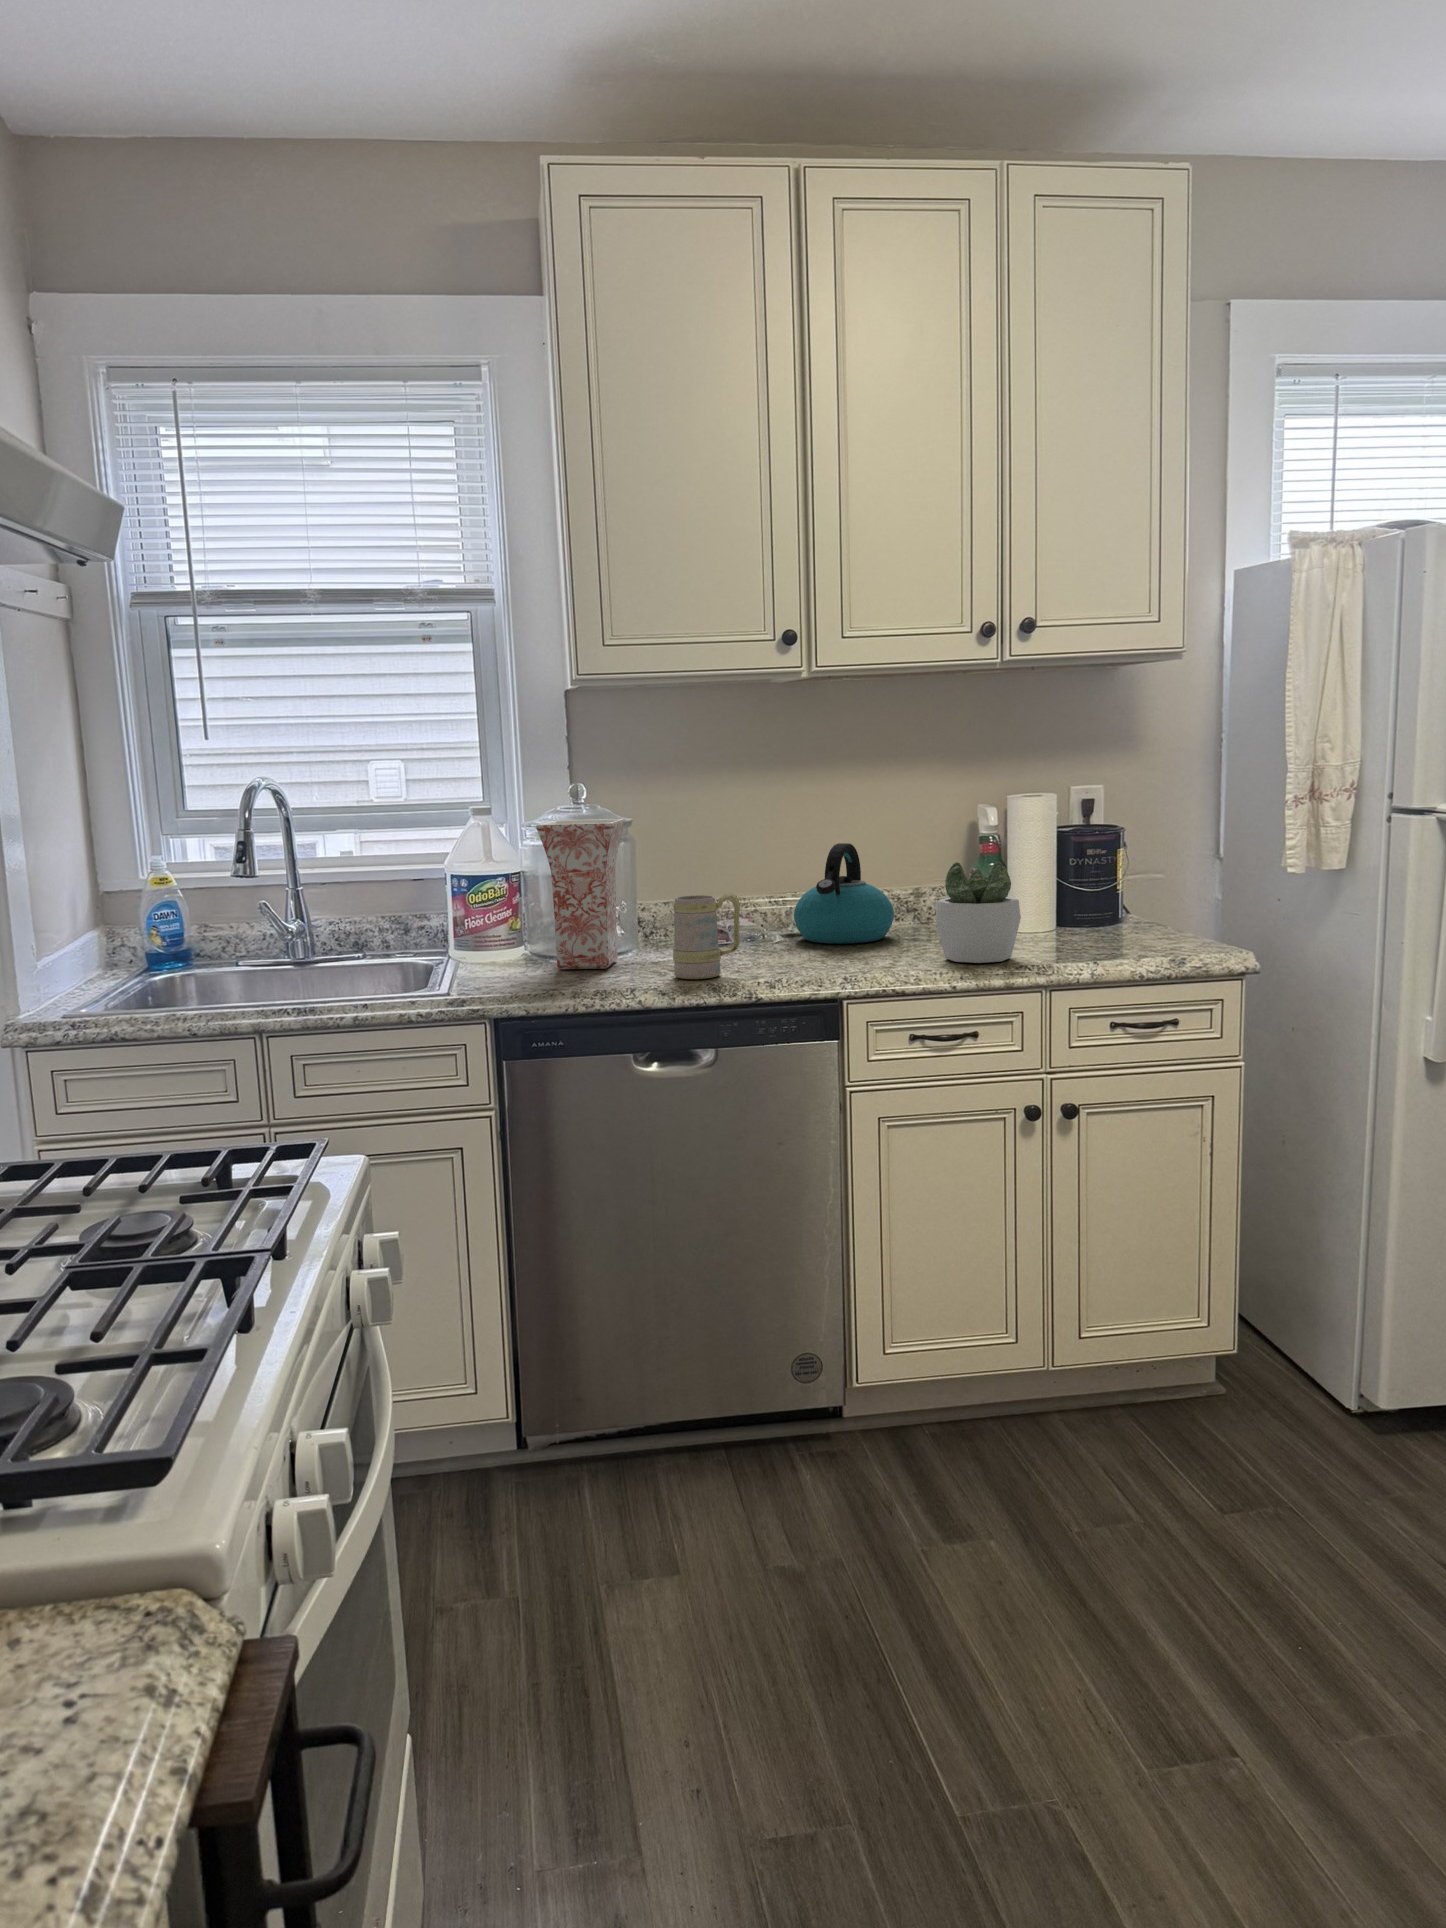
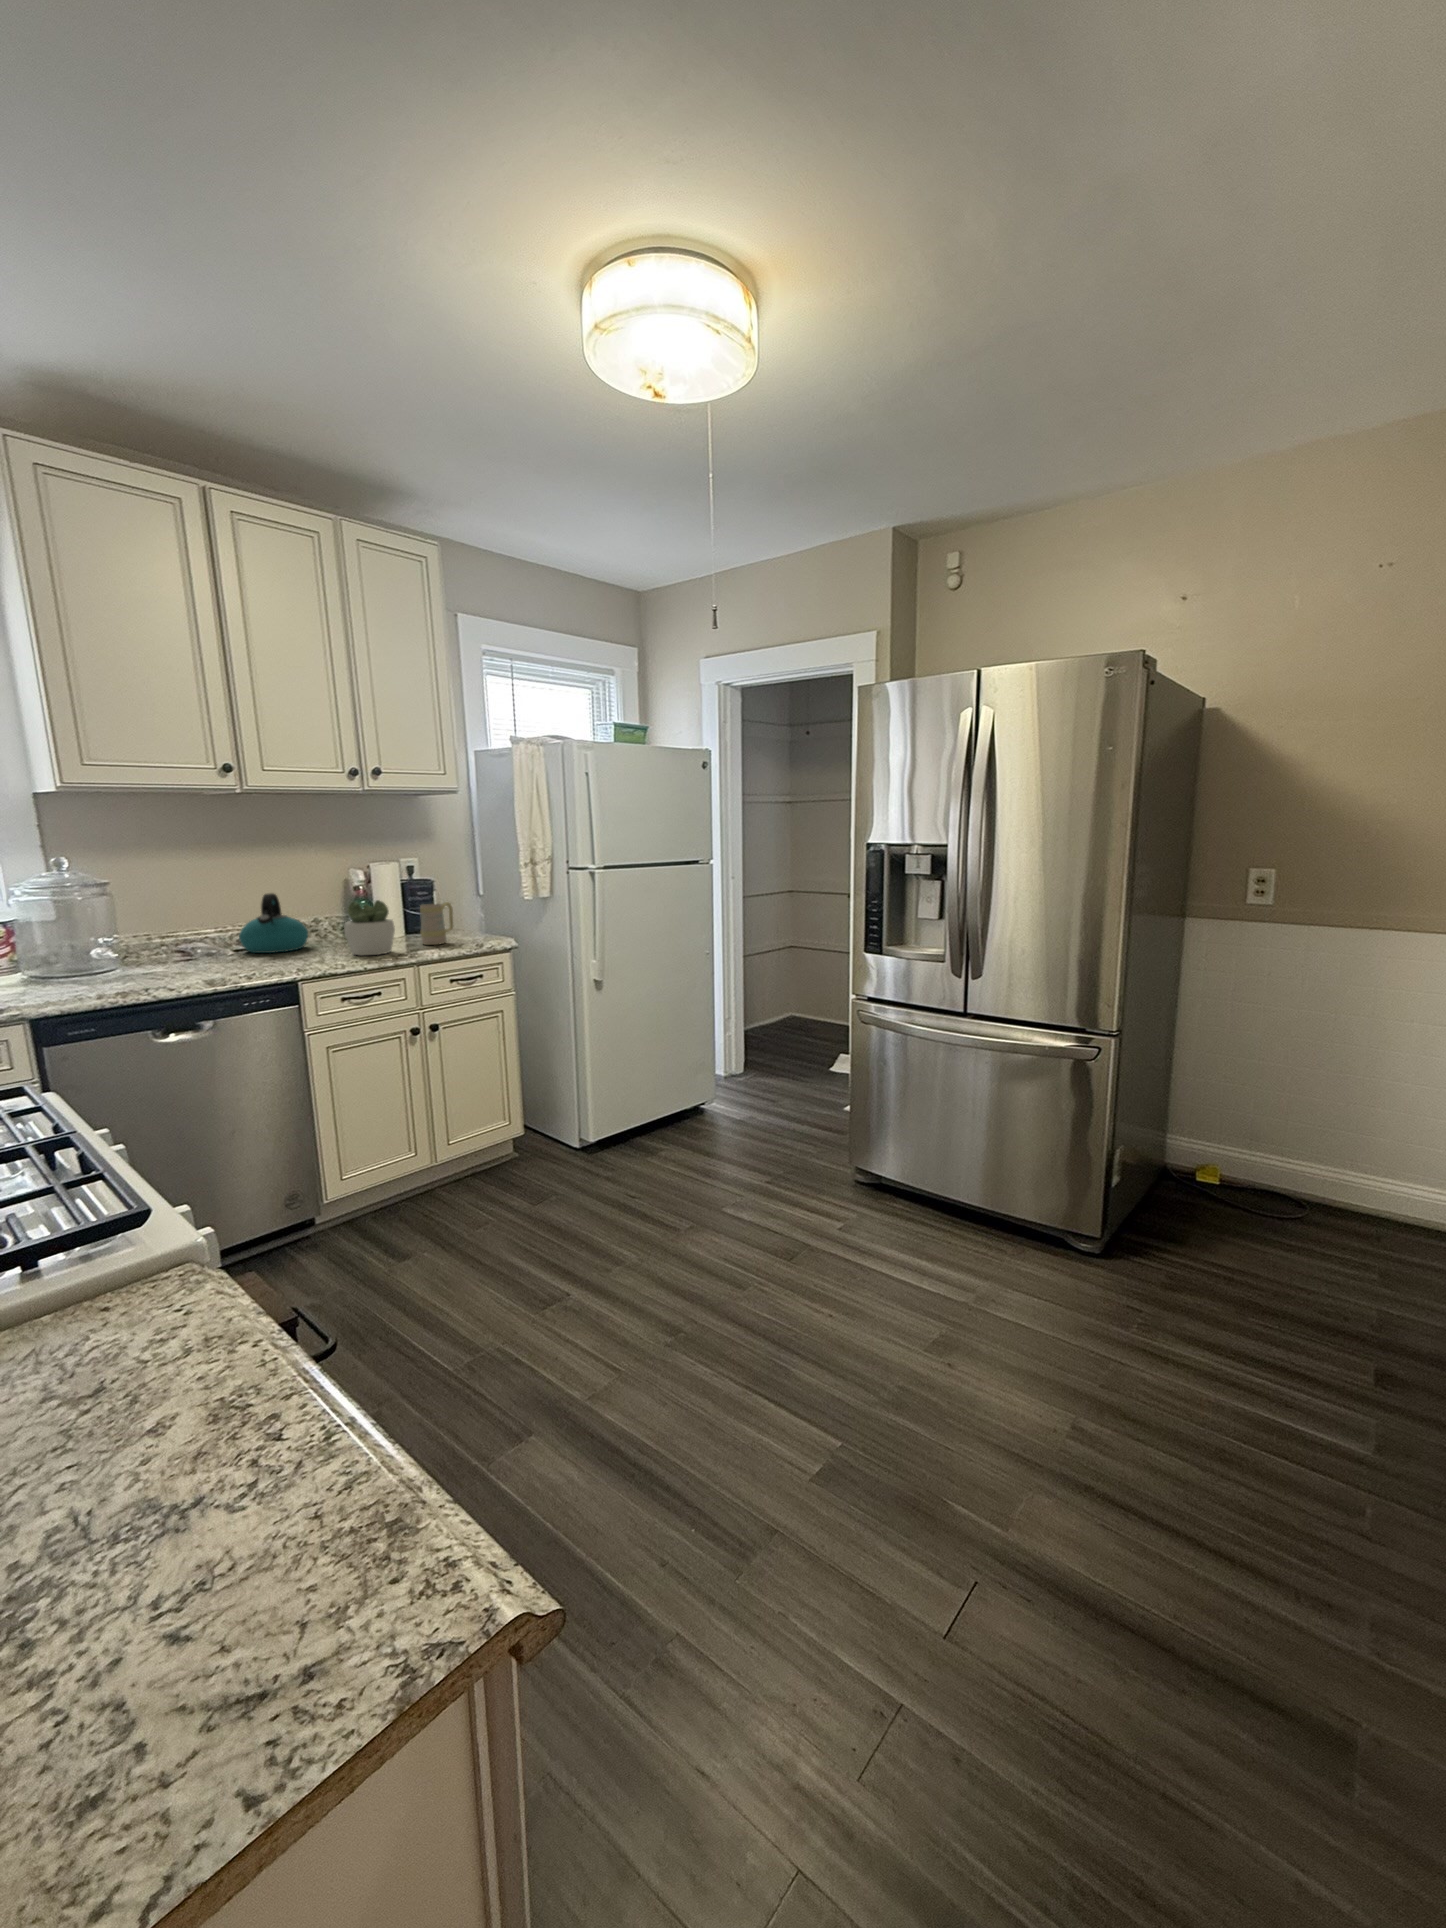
vase: present [536,819,625,969] -> none [37,881,113,984]
mug: present [673,893,740,979] -> present [420,902,453,945]

